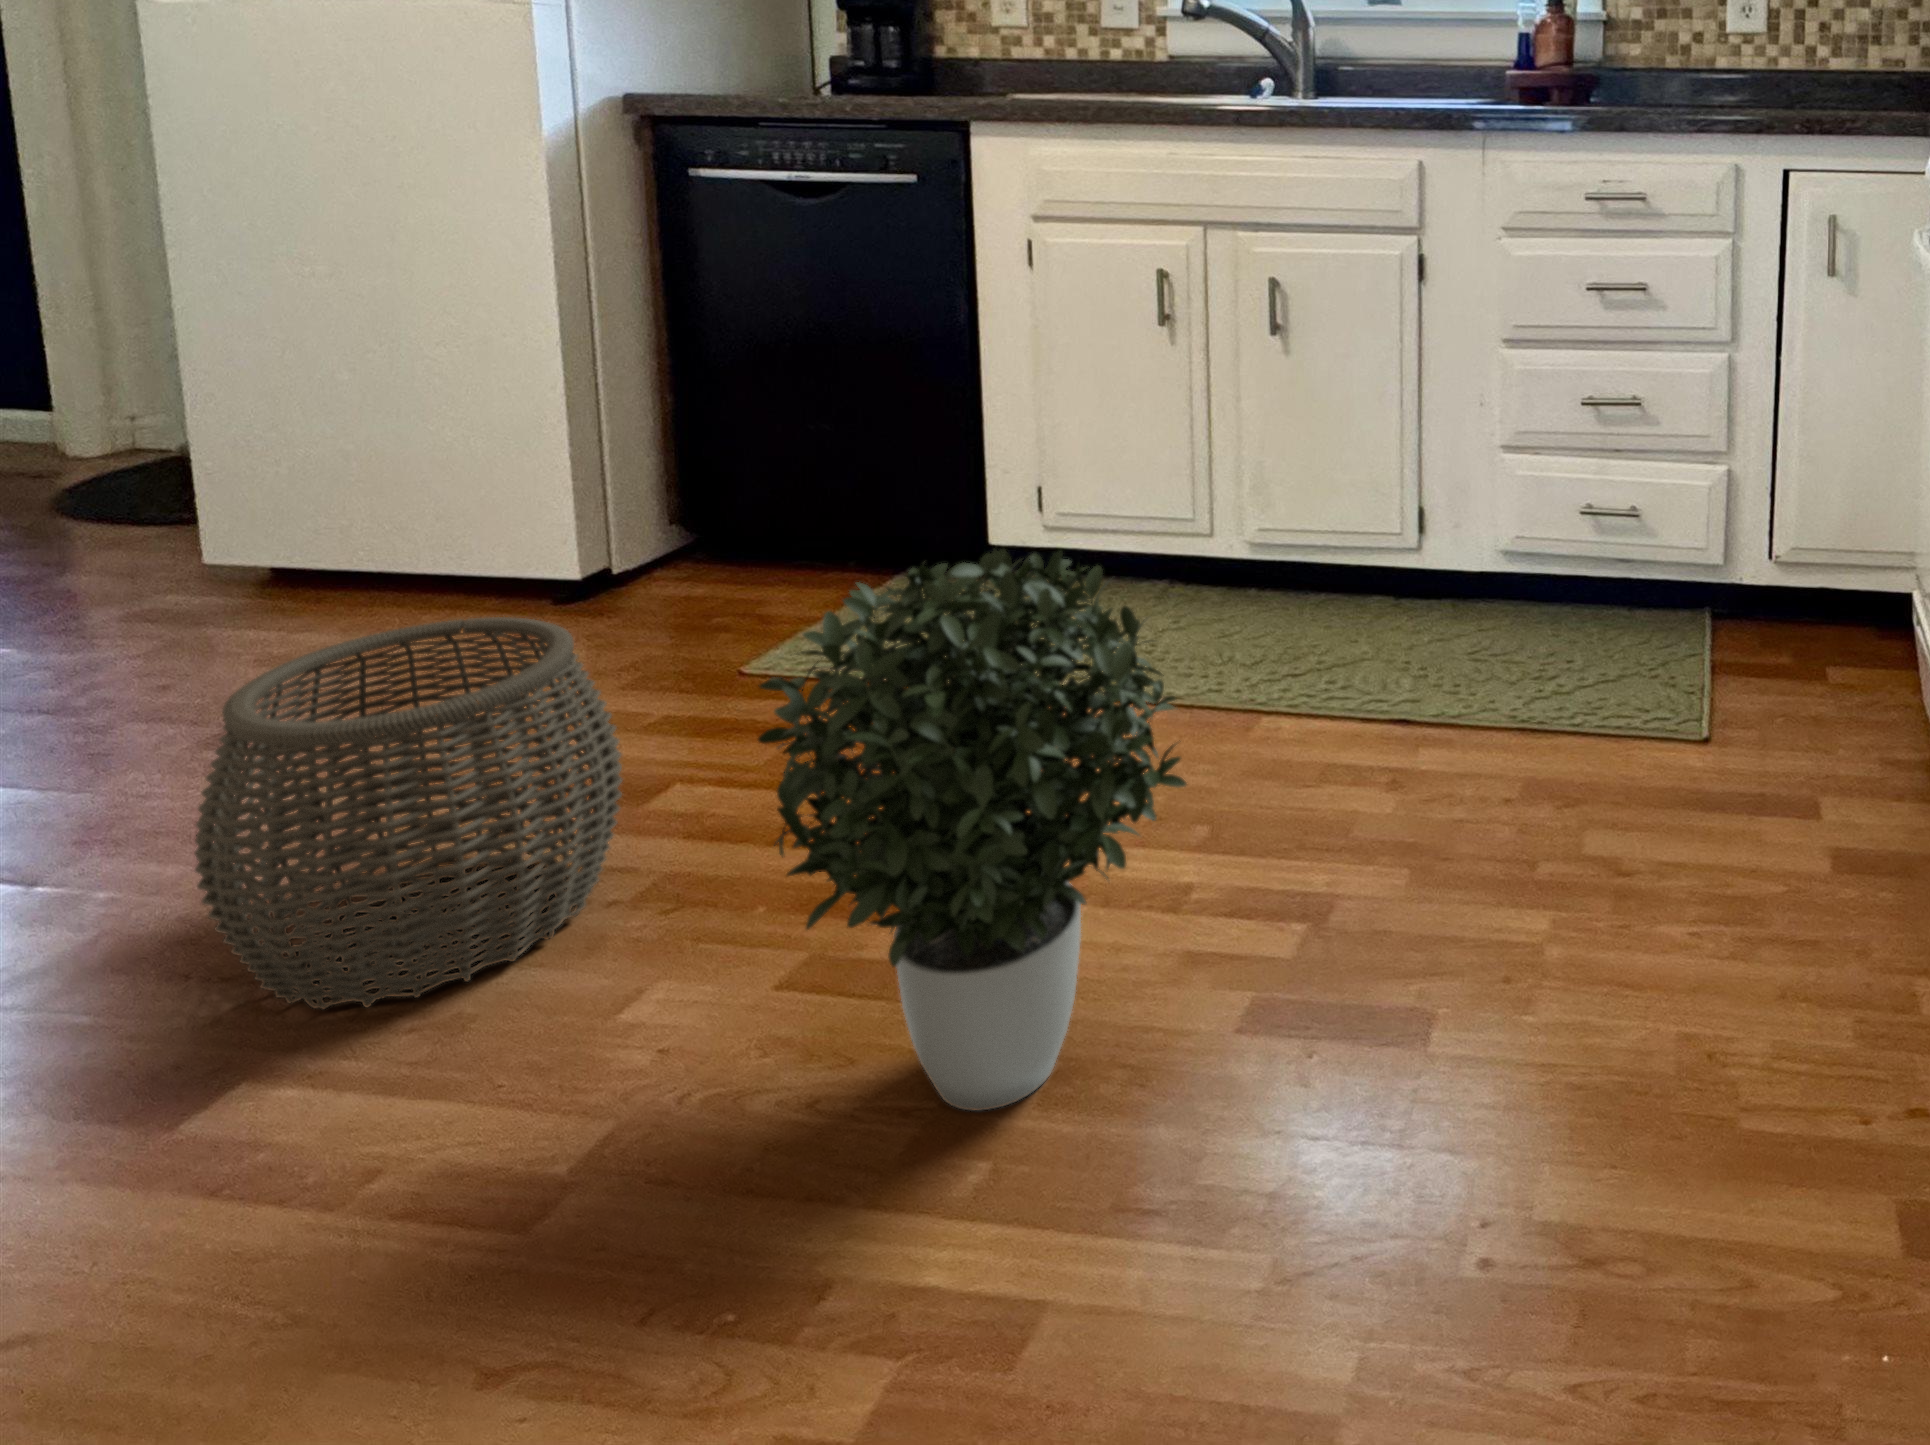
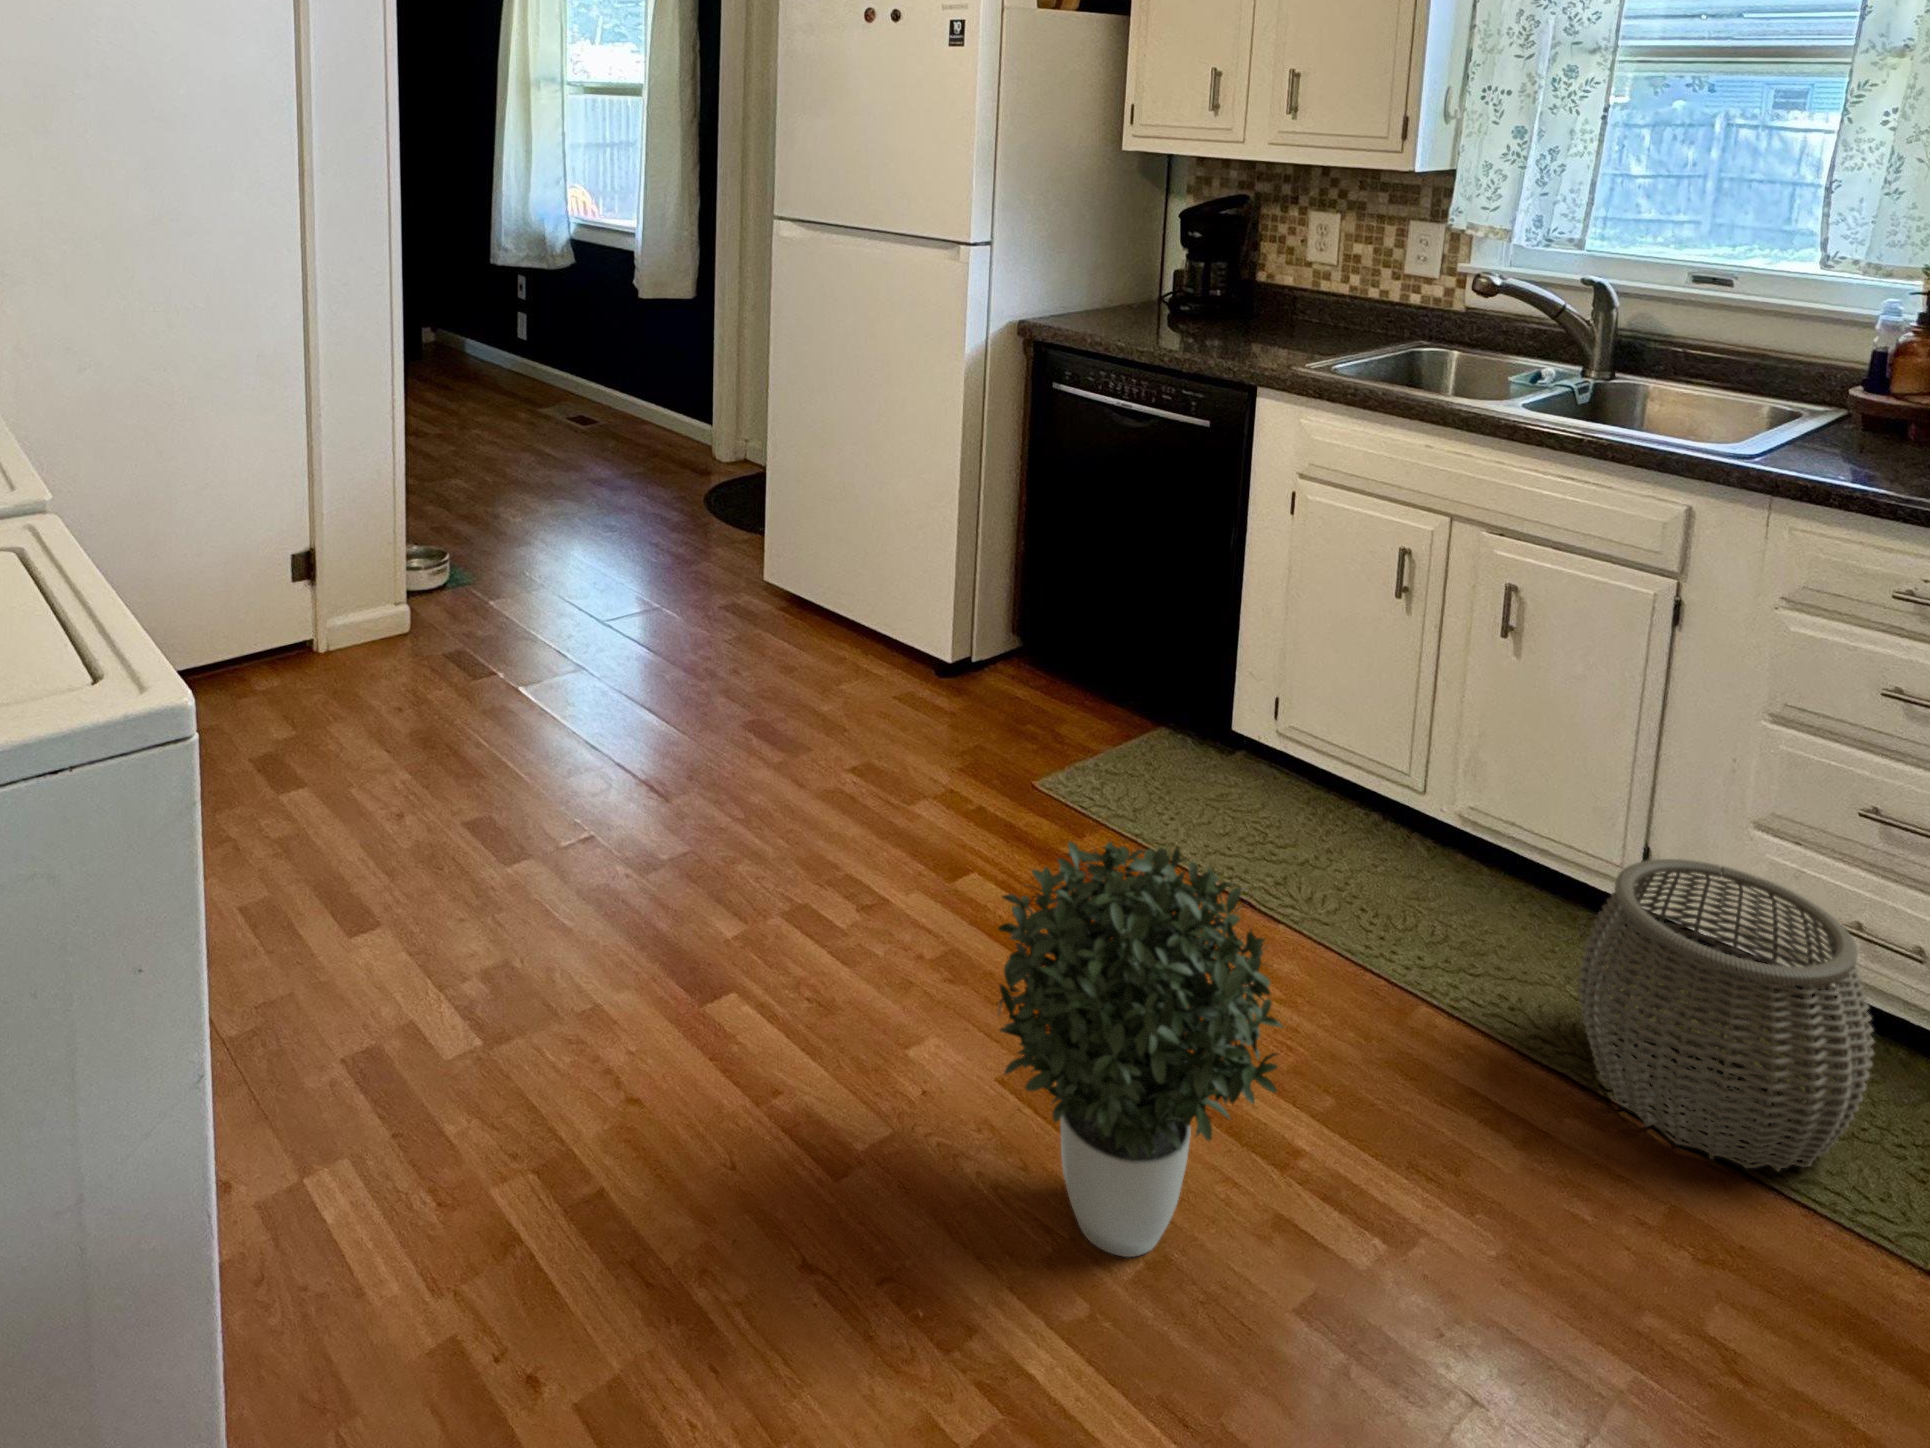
woven basket: present [195,617,622,1009] -> present [1578,859,1874,1171]

